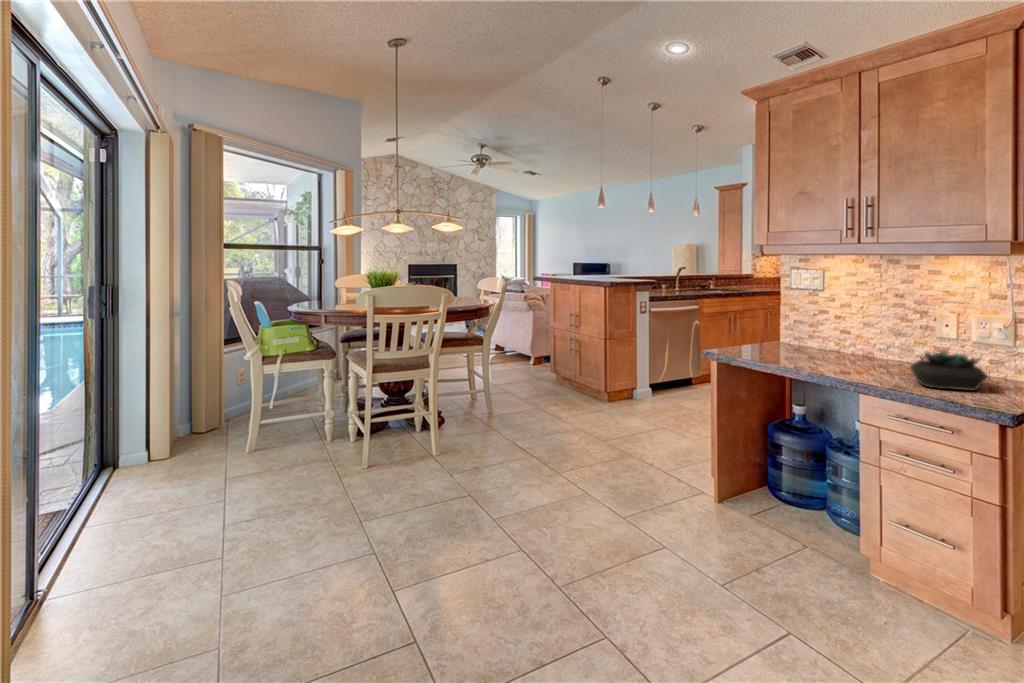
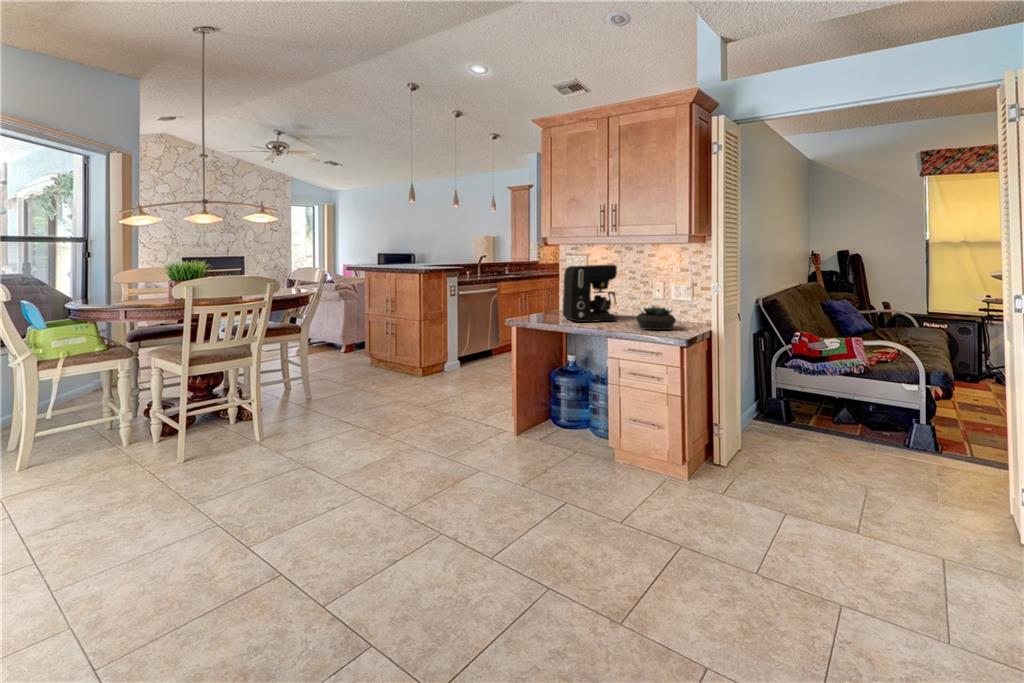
coffee maker: none [788,286,878,367] -> present [563,265,617,322]

